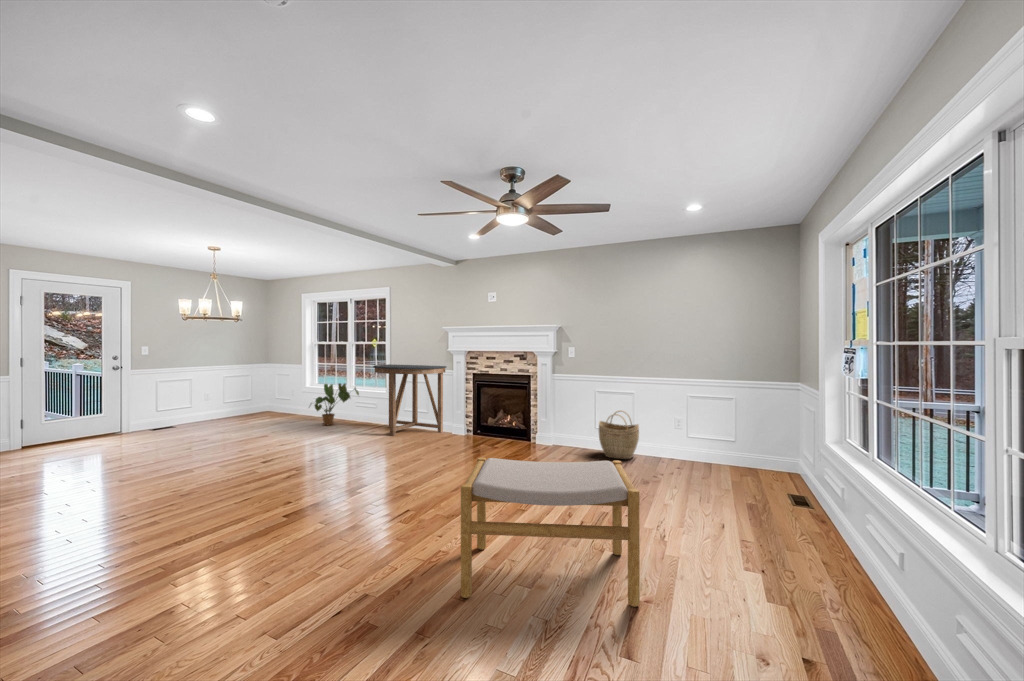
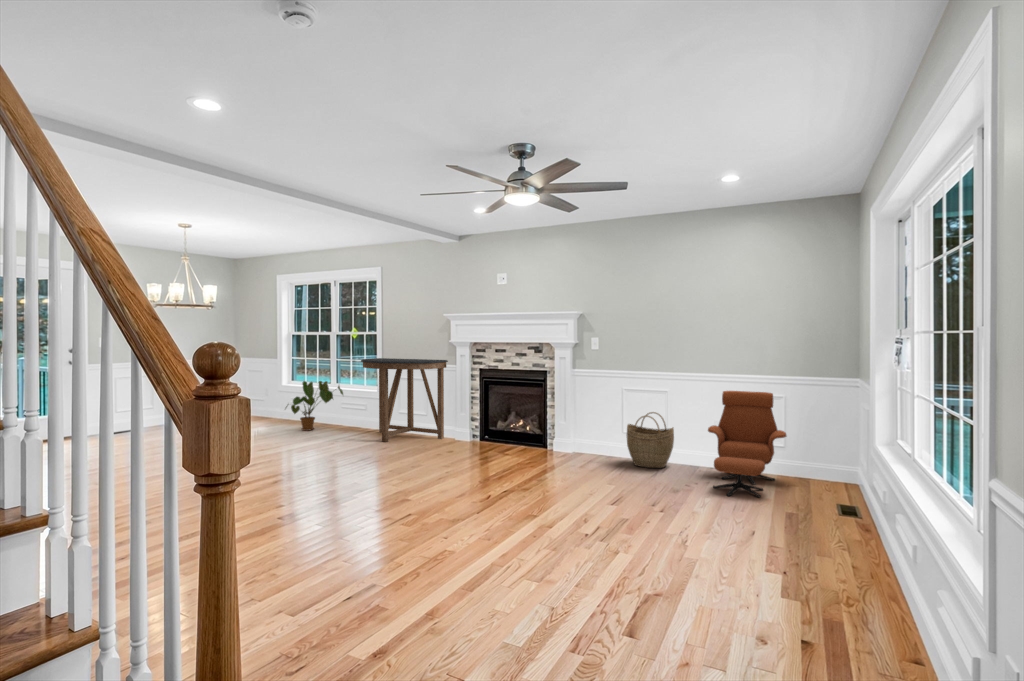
lounge chair: none [669,393,738,488] -> present [708,391,786,497]
footstool: present [461,457,640,607] -> none [468,454,649,598]

